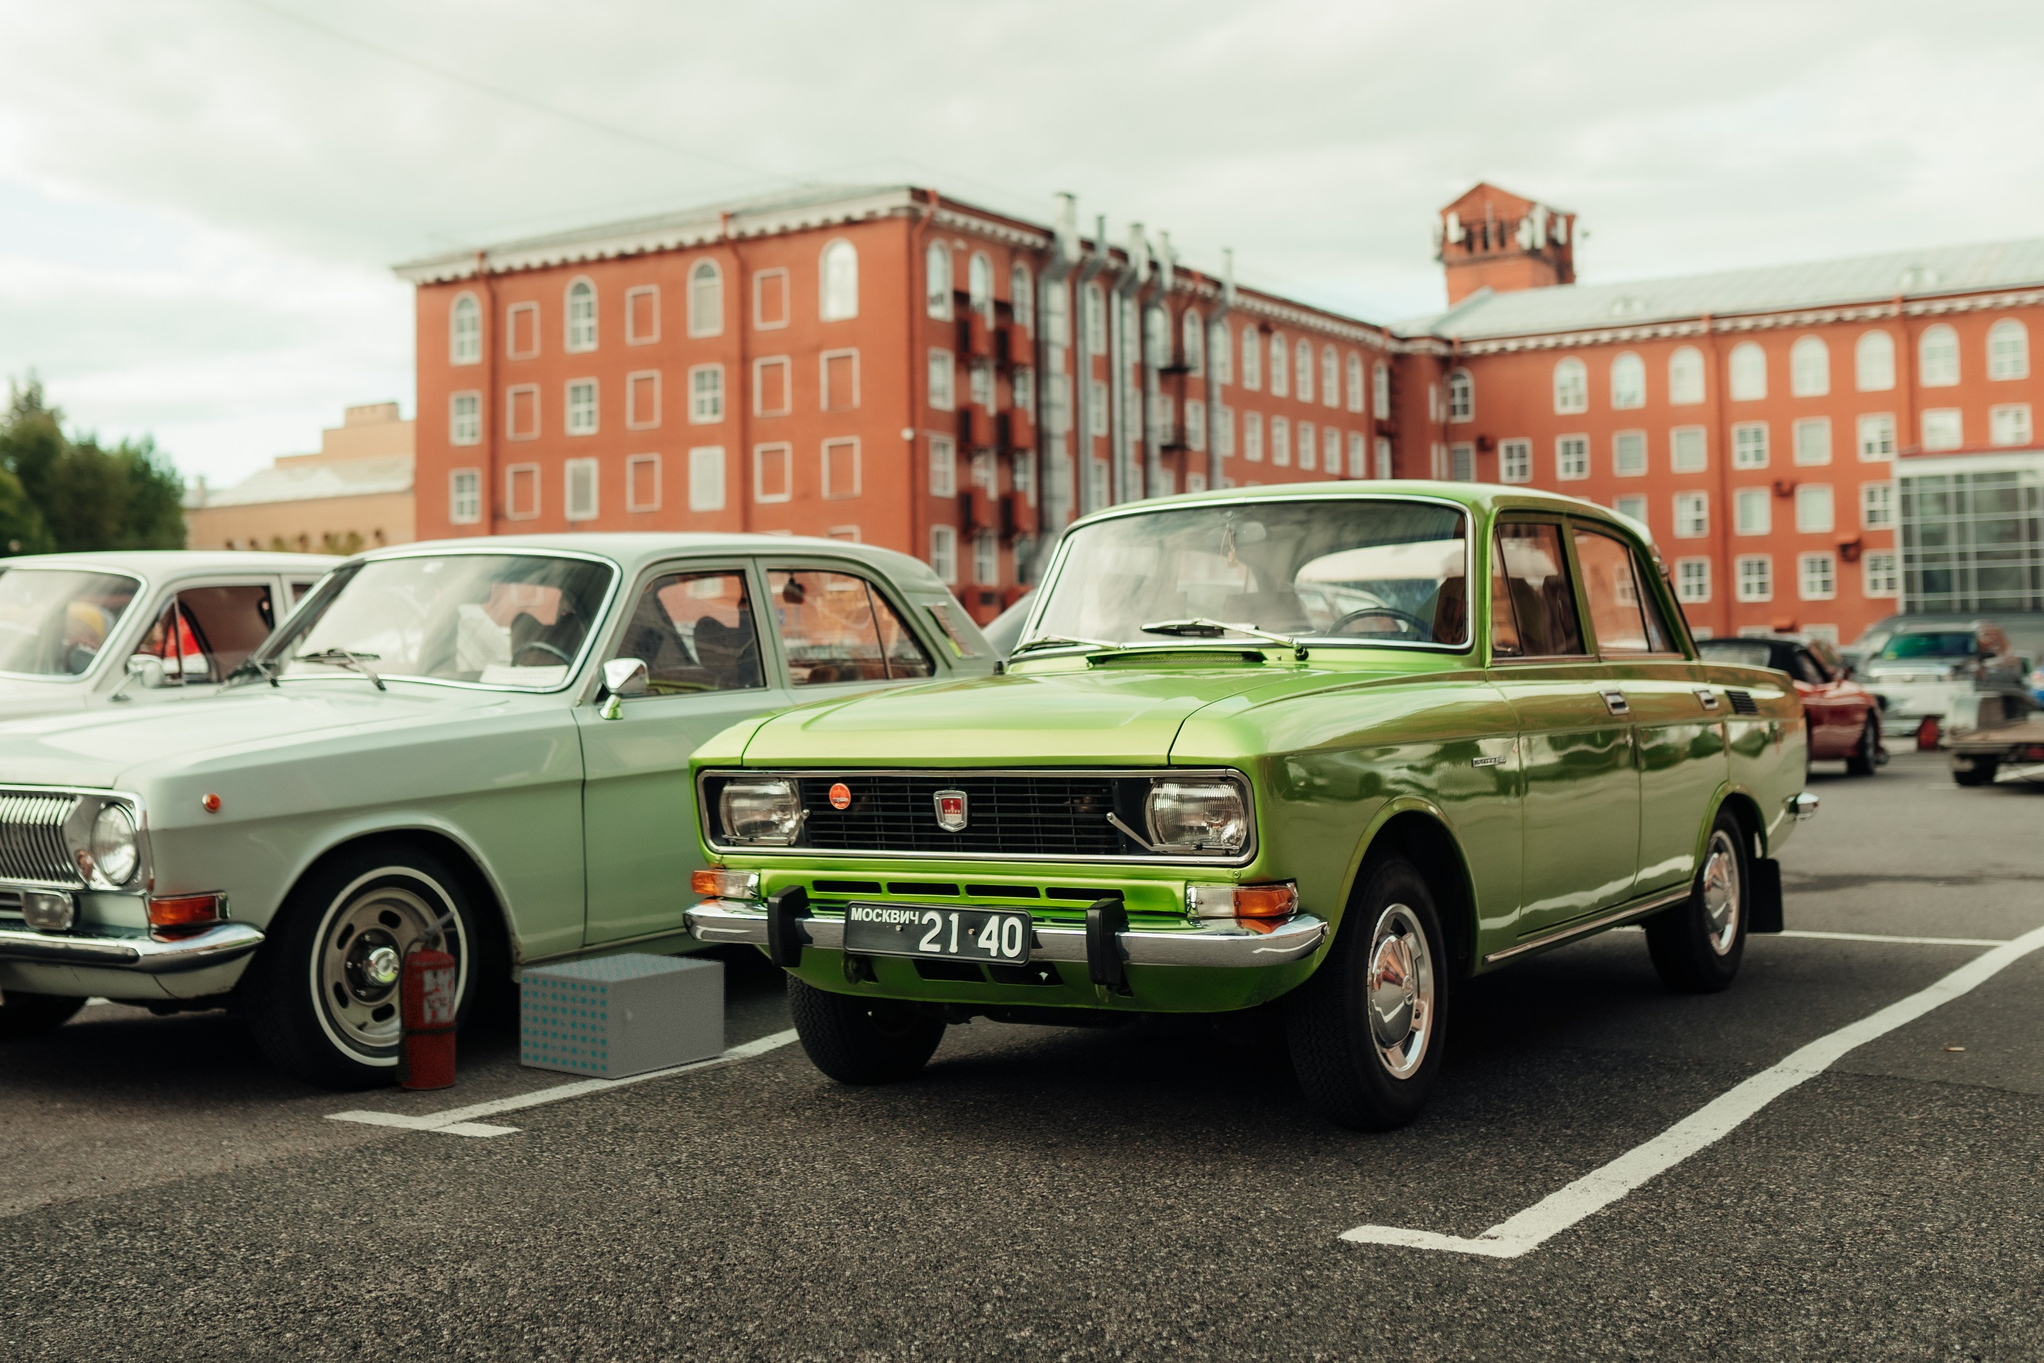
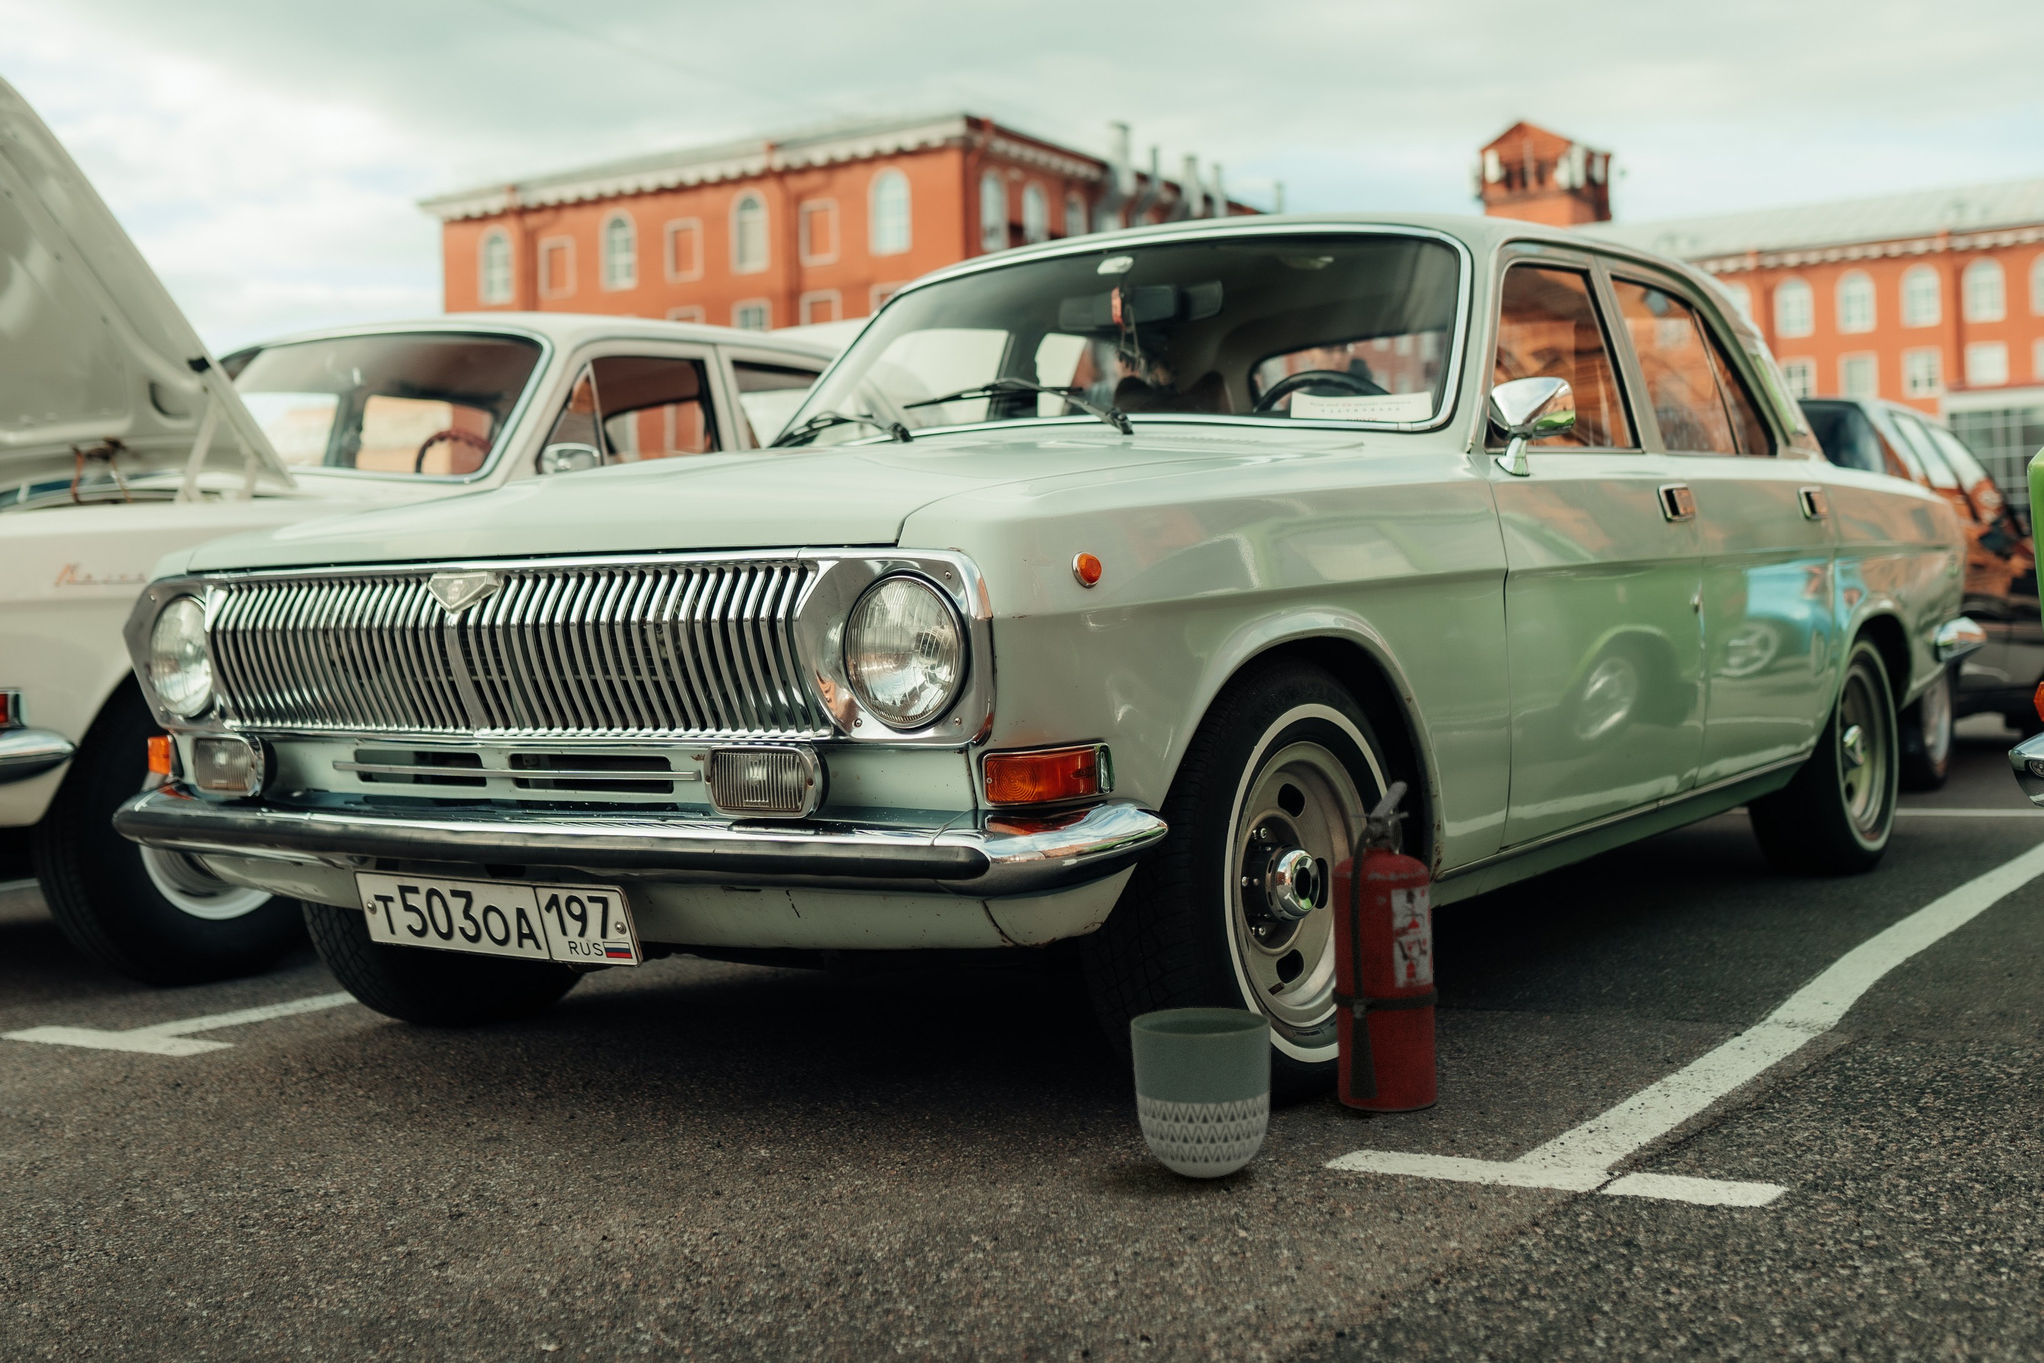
storage box: present [521,953,724,1079] -> none [1478,858,1814,1082]
planter: none [241,1031,314,1116] -> present [1131,1008,1271,1178]

